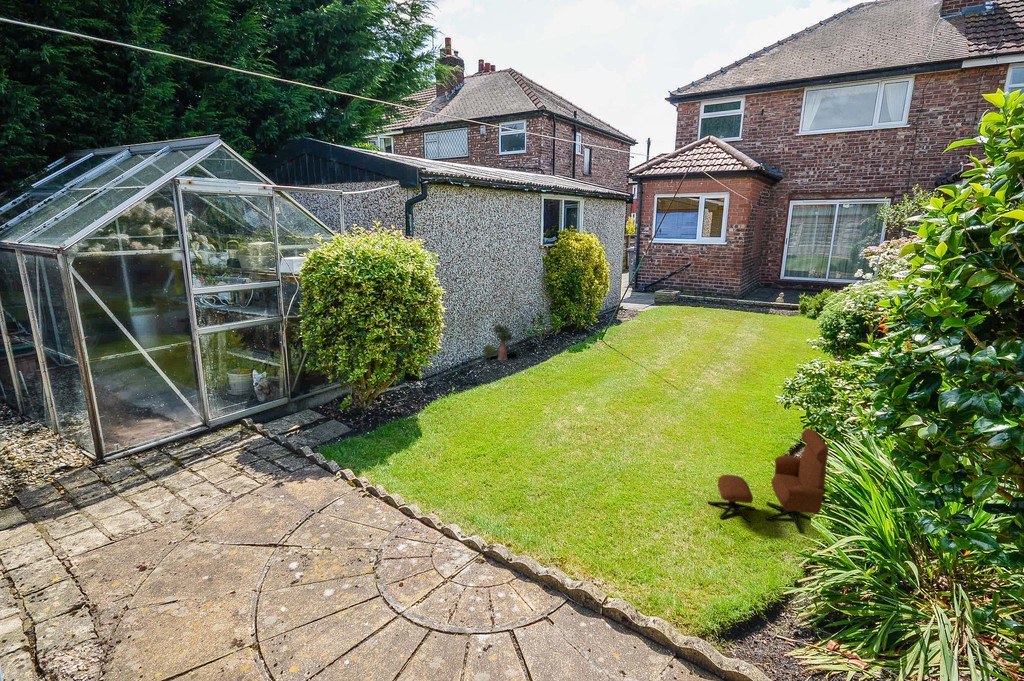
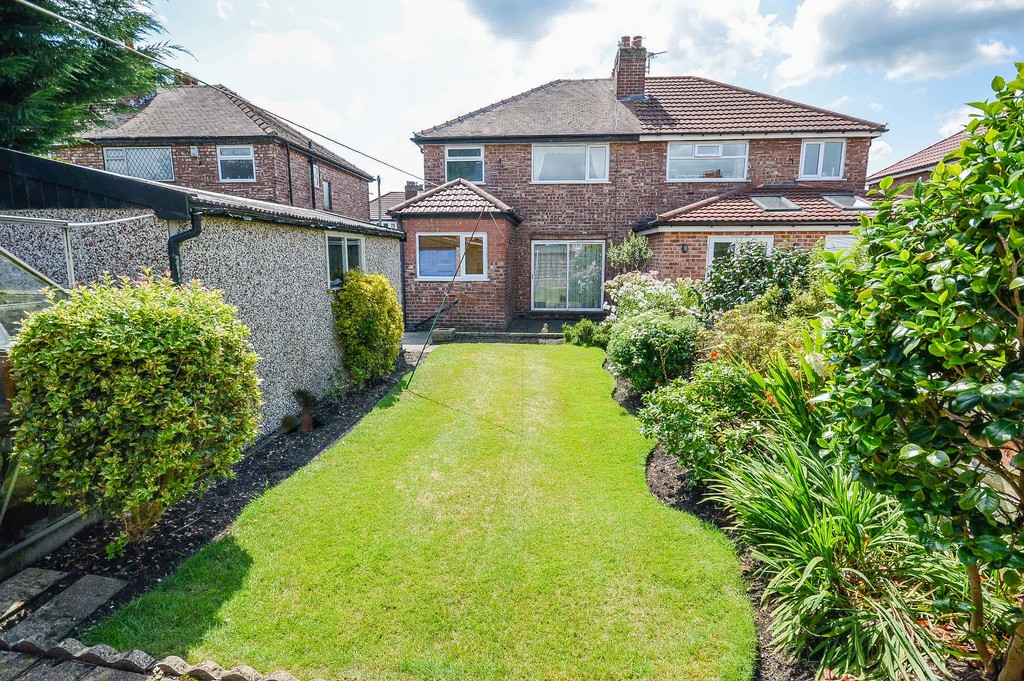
lounge chair: present [708,429,829,533] -> none [632,449,735,556]

